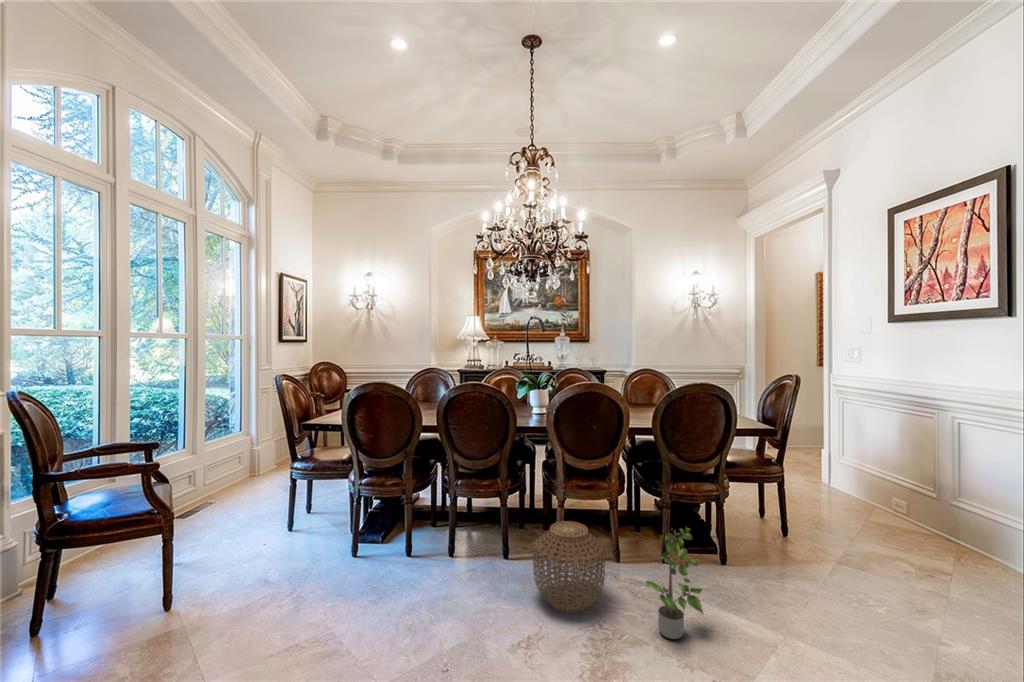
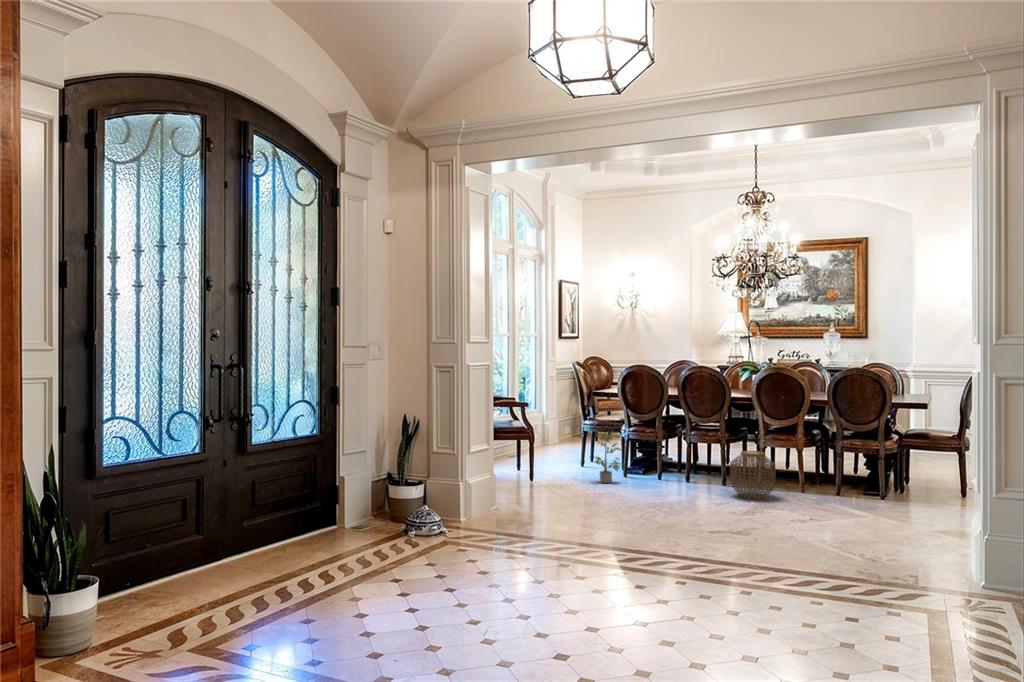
potted plant: present [646,528,703,639] -> present [595,432,622,483]

